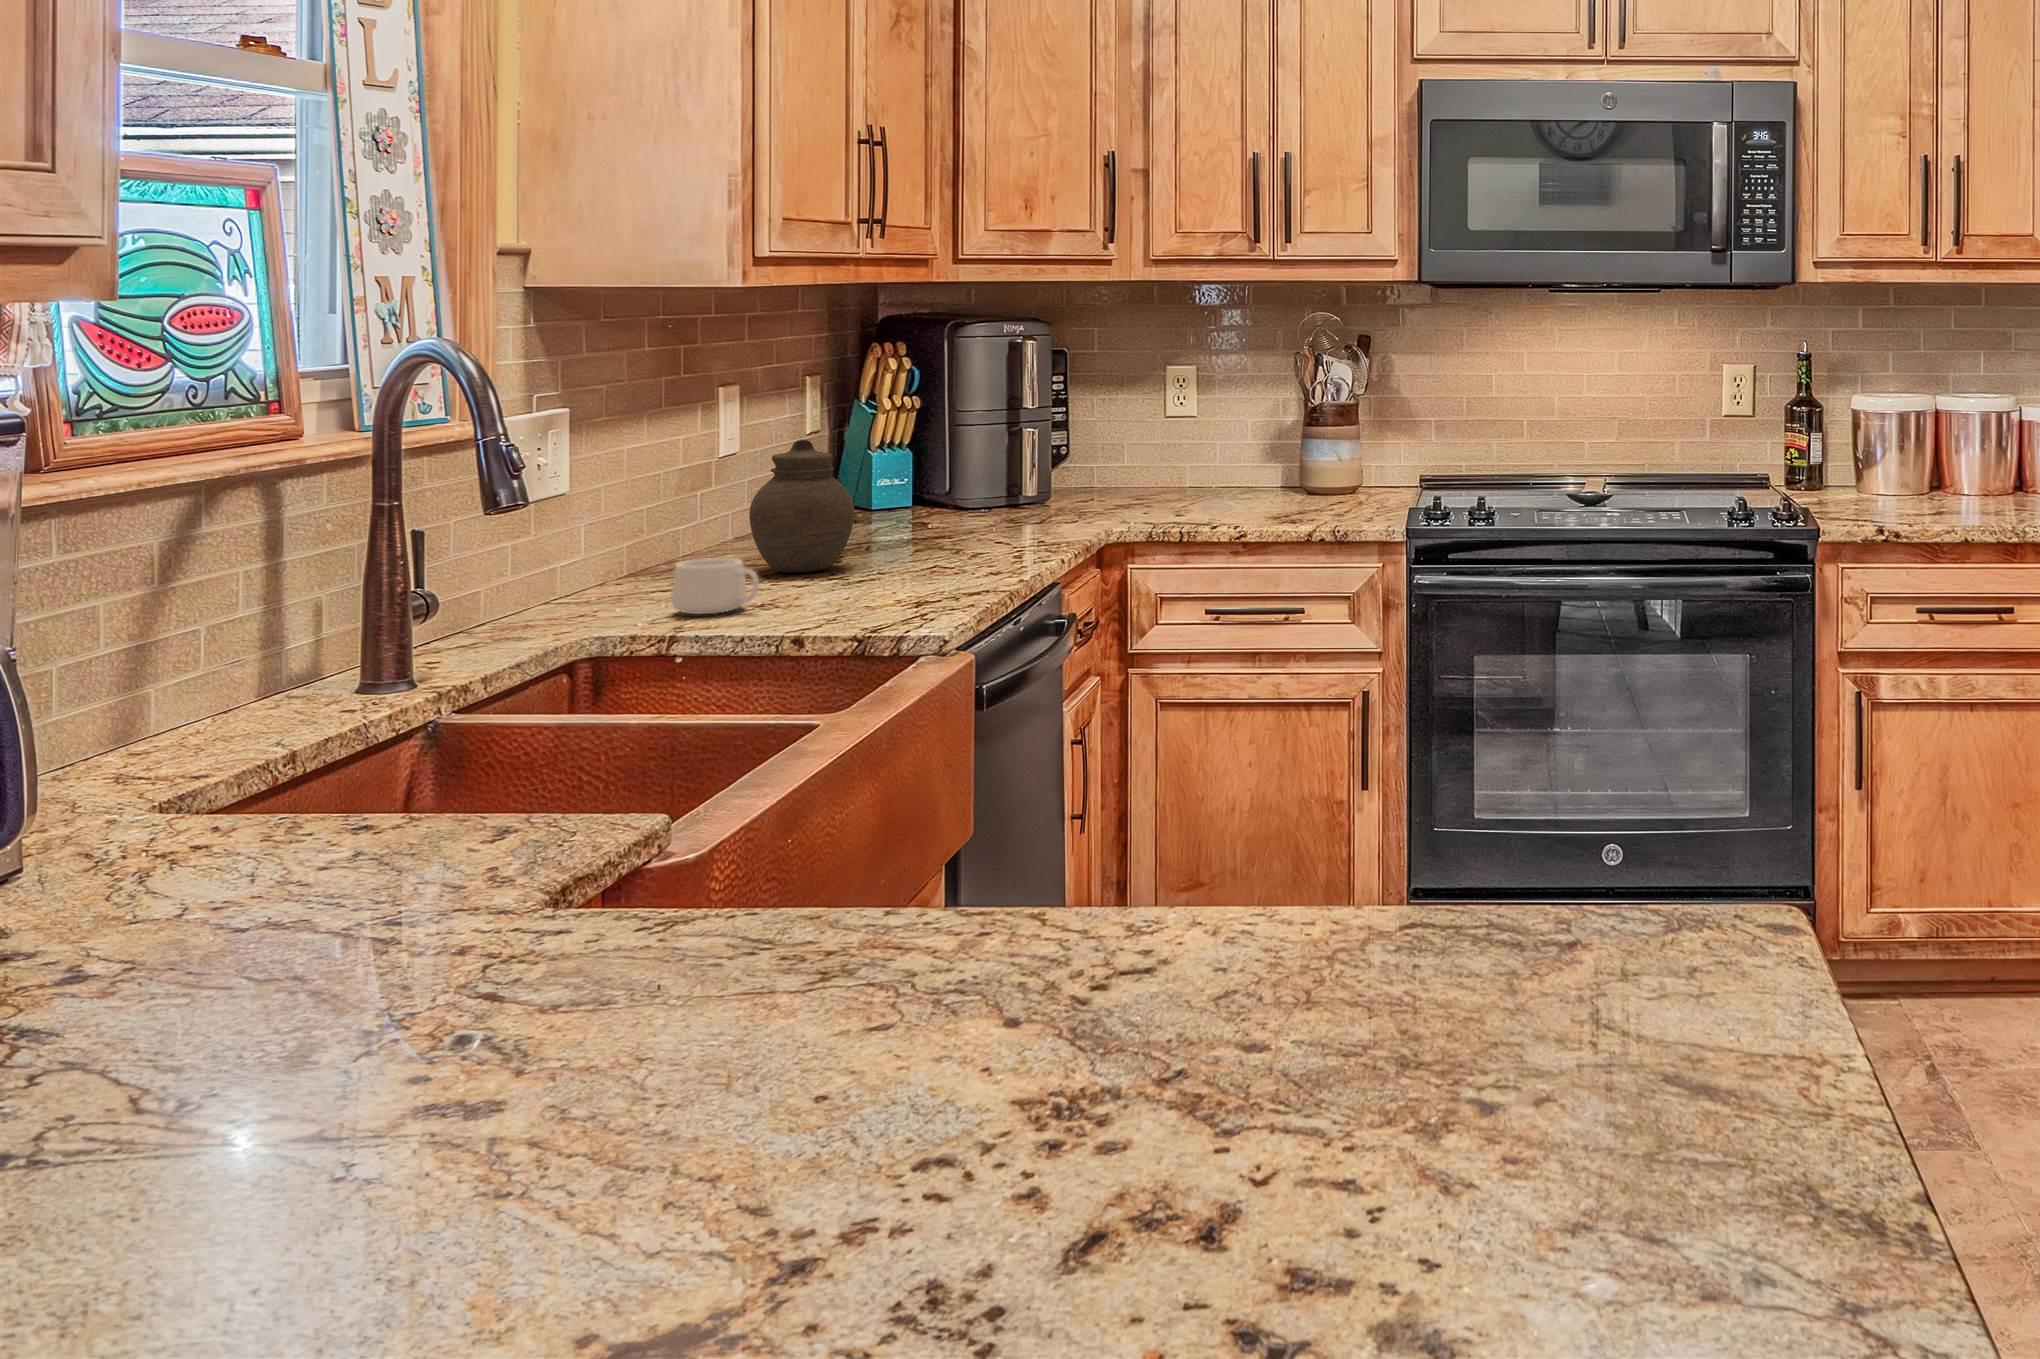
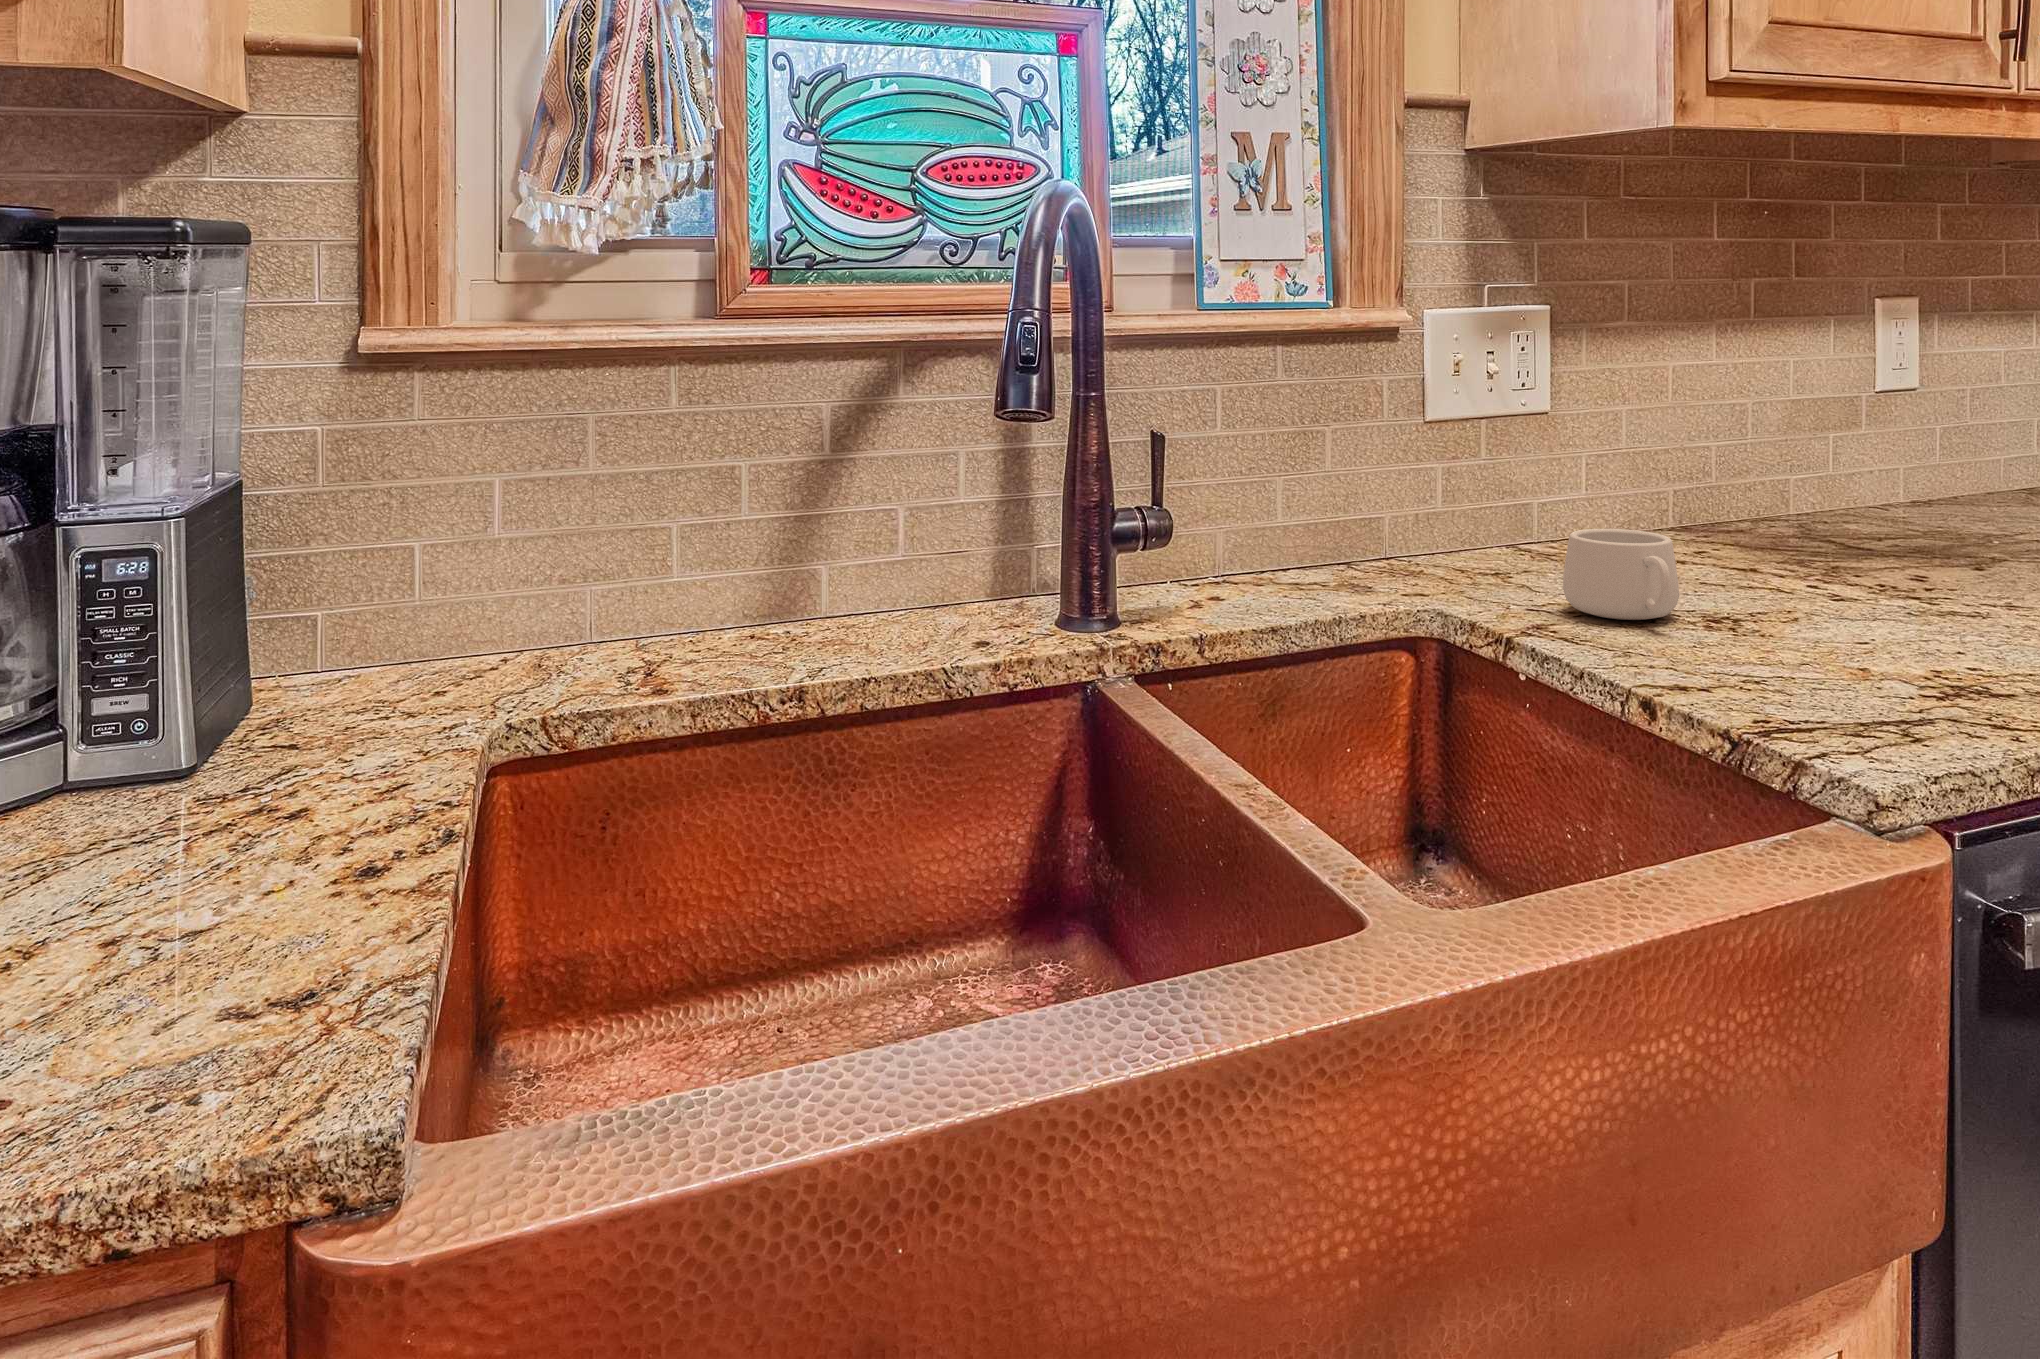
jar: present [749,439,854,573] -> none [1801,367,1982,583]

